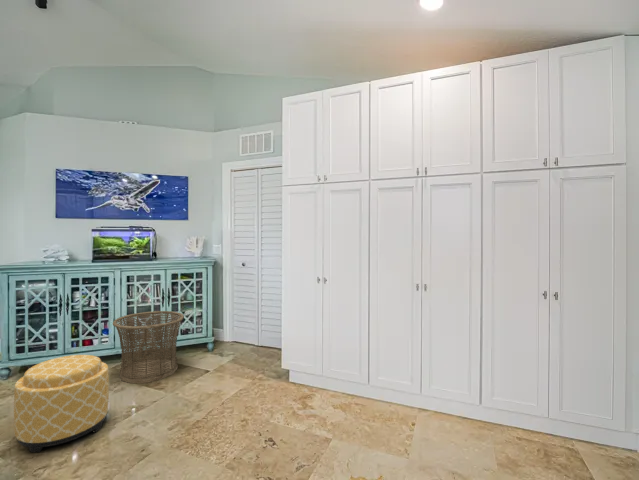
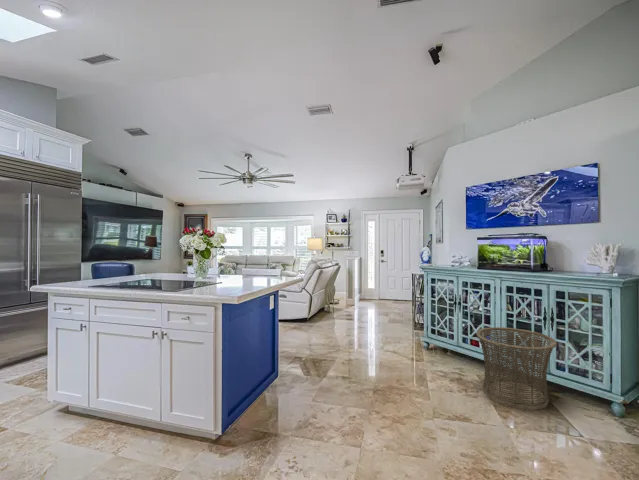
ottoman: present [14,355,109,452] -> none [380,343,441,417]

